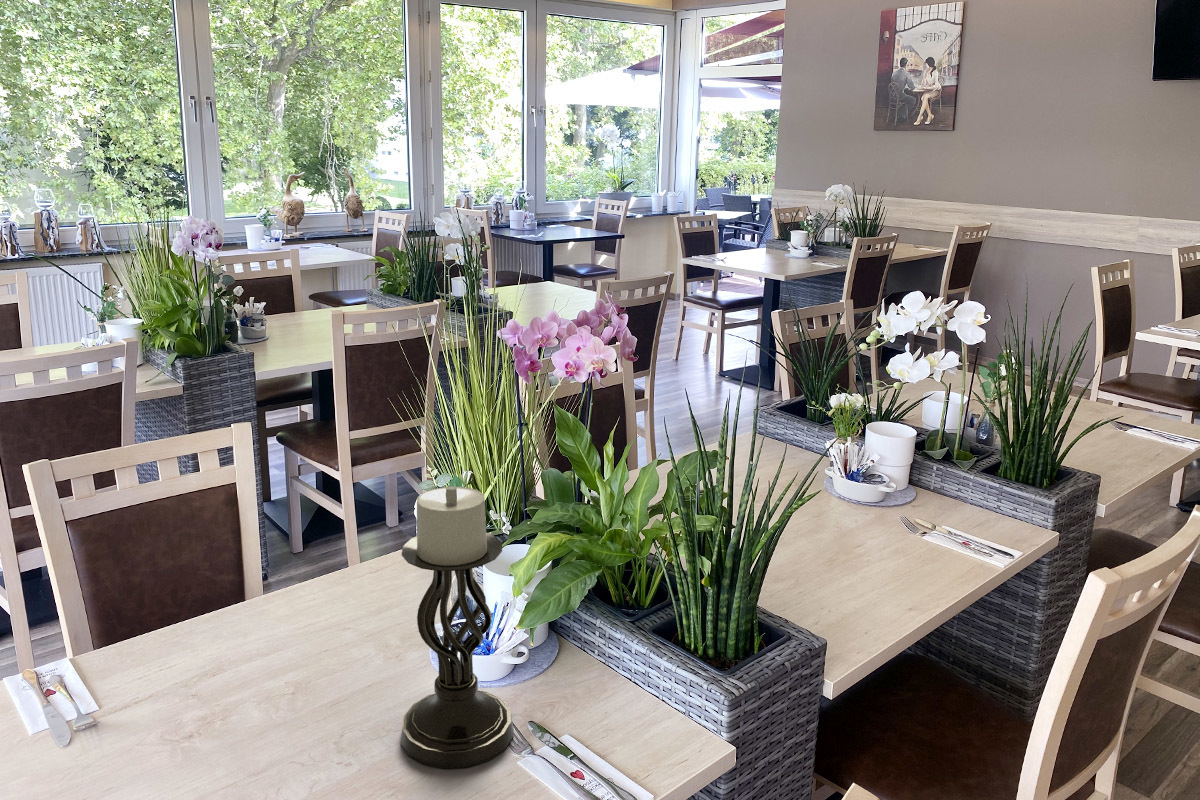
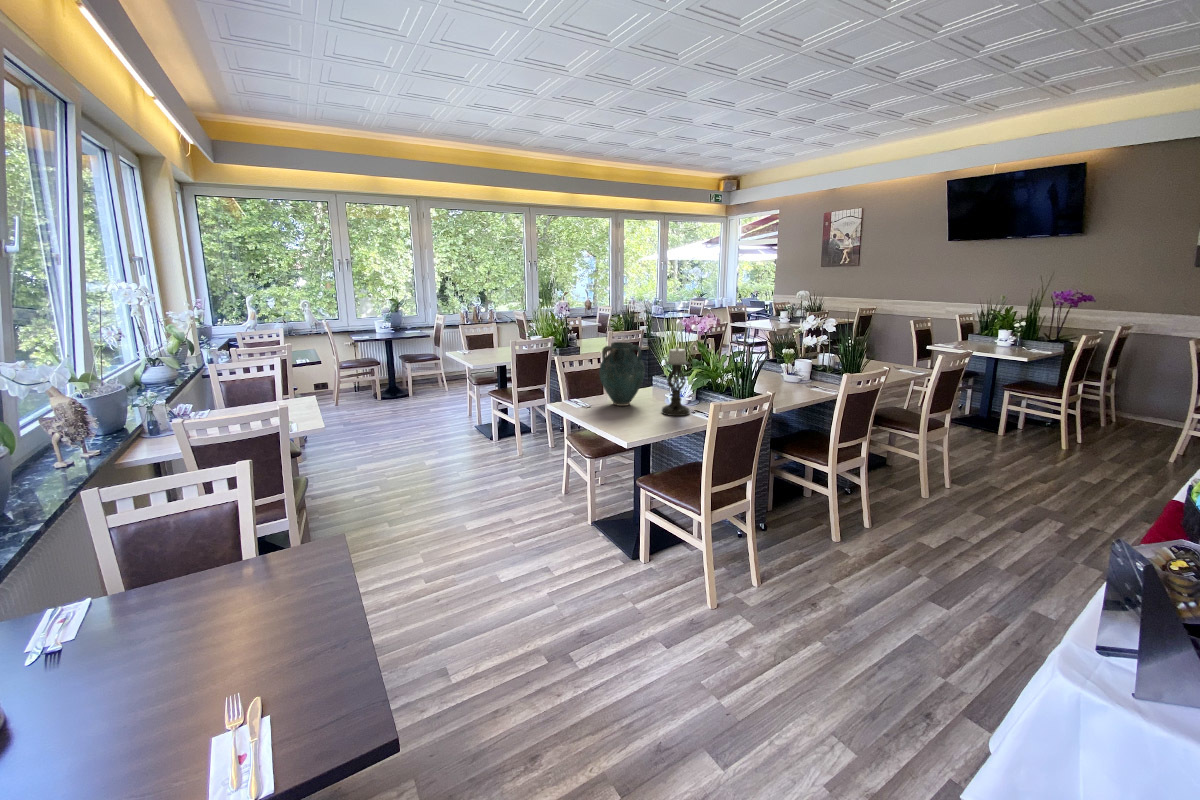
vase: none [157,437,346,690] -> present [599,342,645,406]

